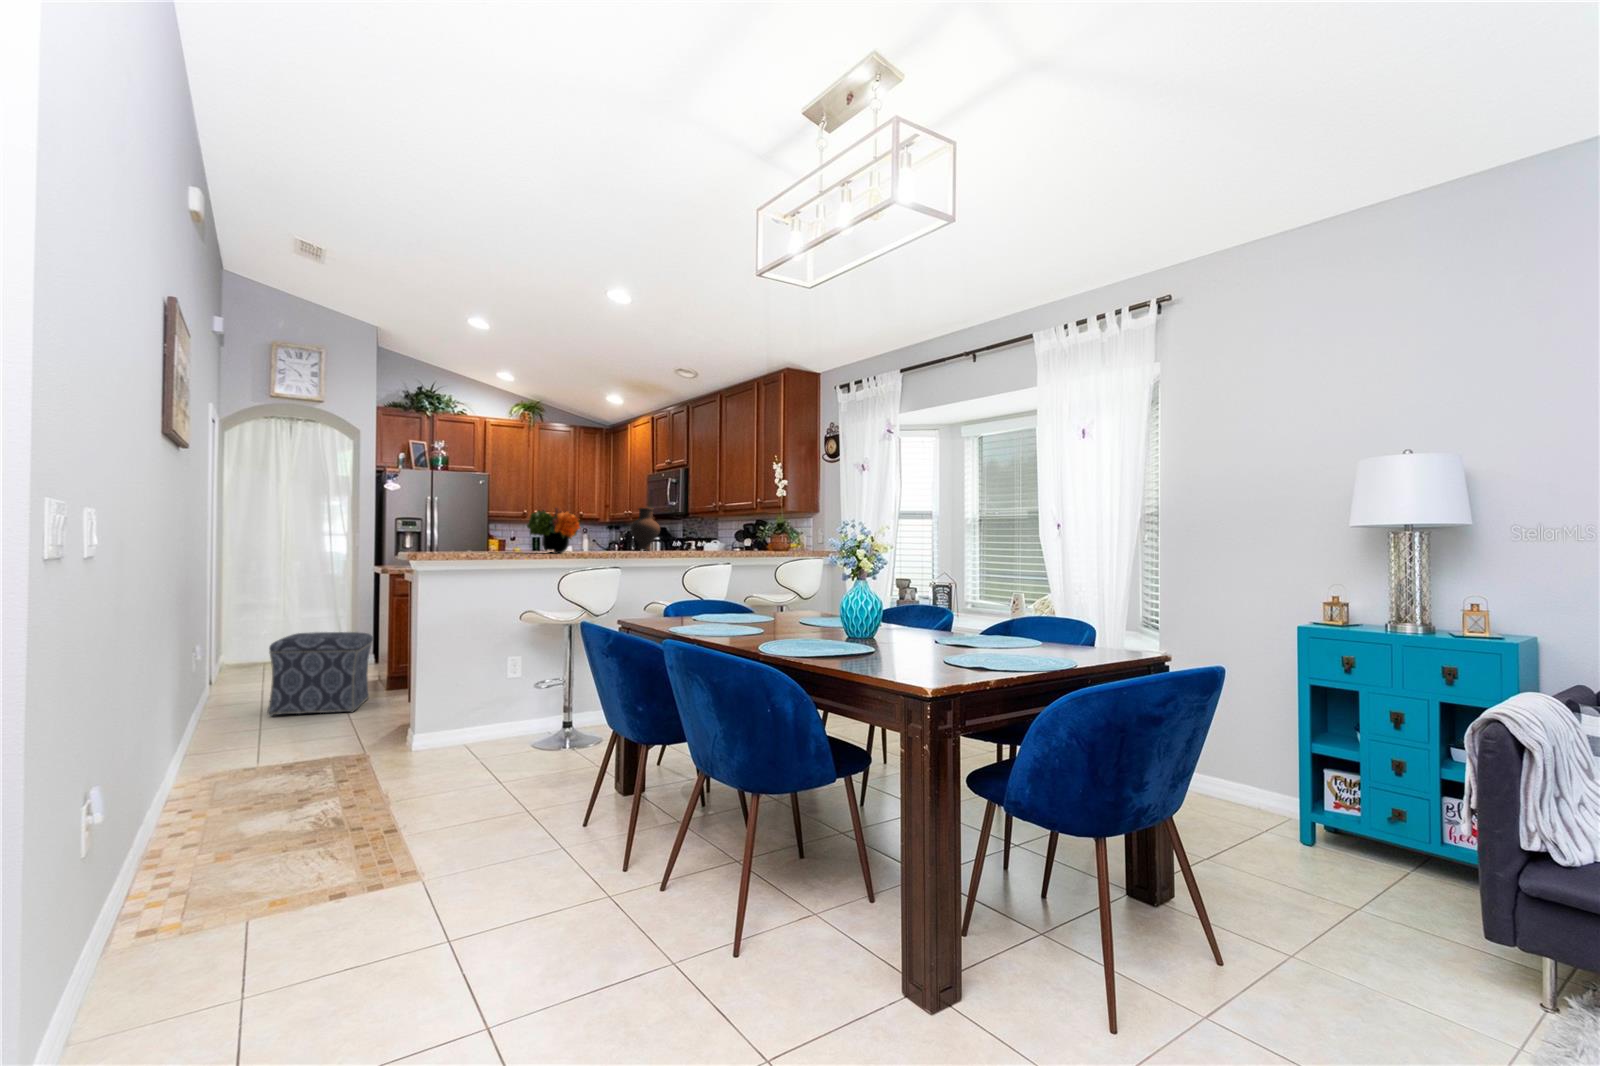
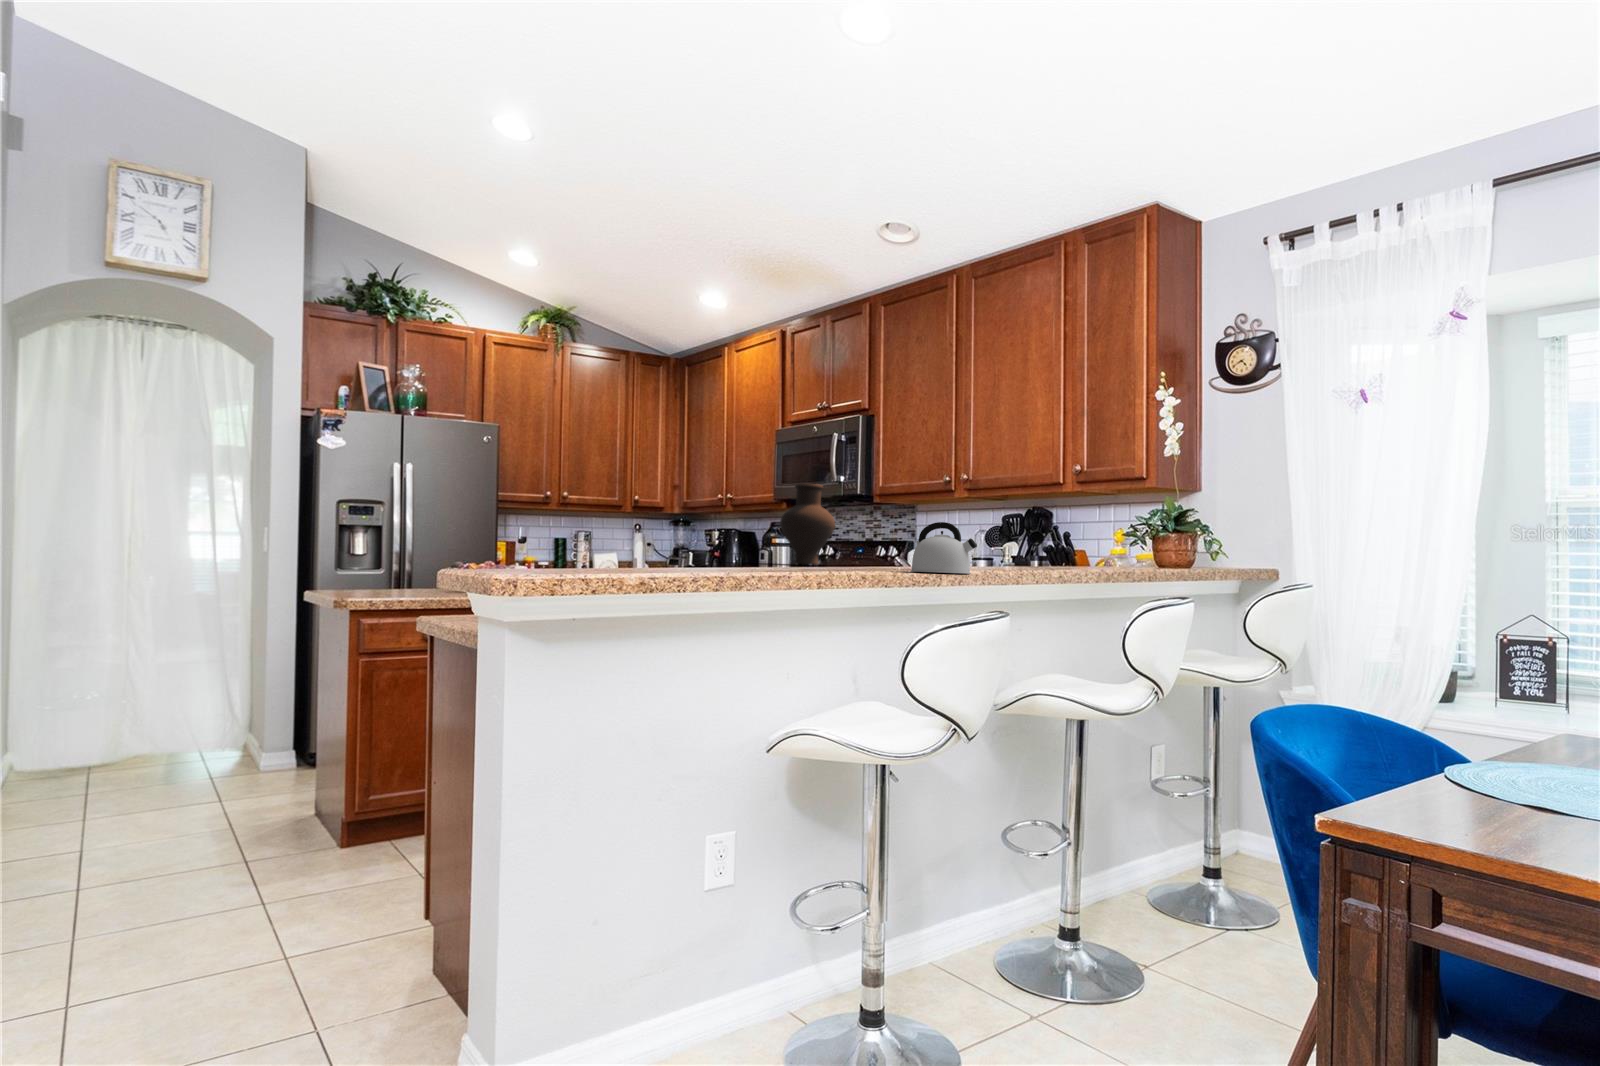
flower arrangement: present [527,508,580,553] -> none [634,475,746,572]
kettle: none [684,528,716,554] -> present [911,522,976,574]
ottoman: present [267,632,373,716] -> none [74,732,303,933]

